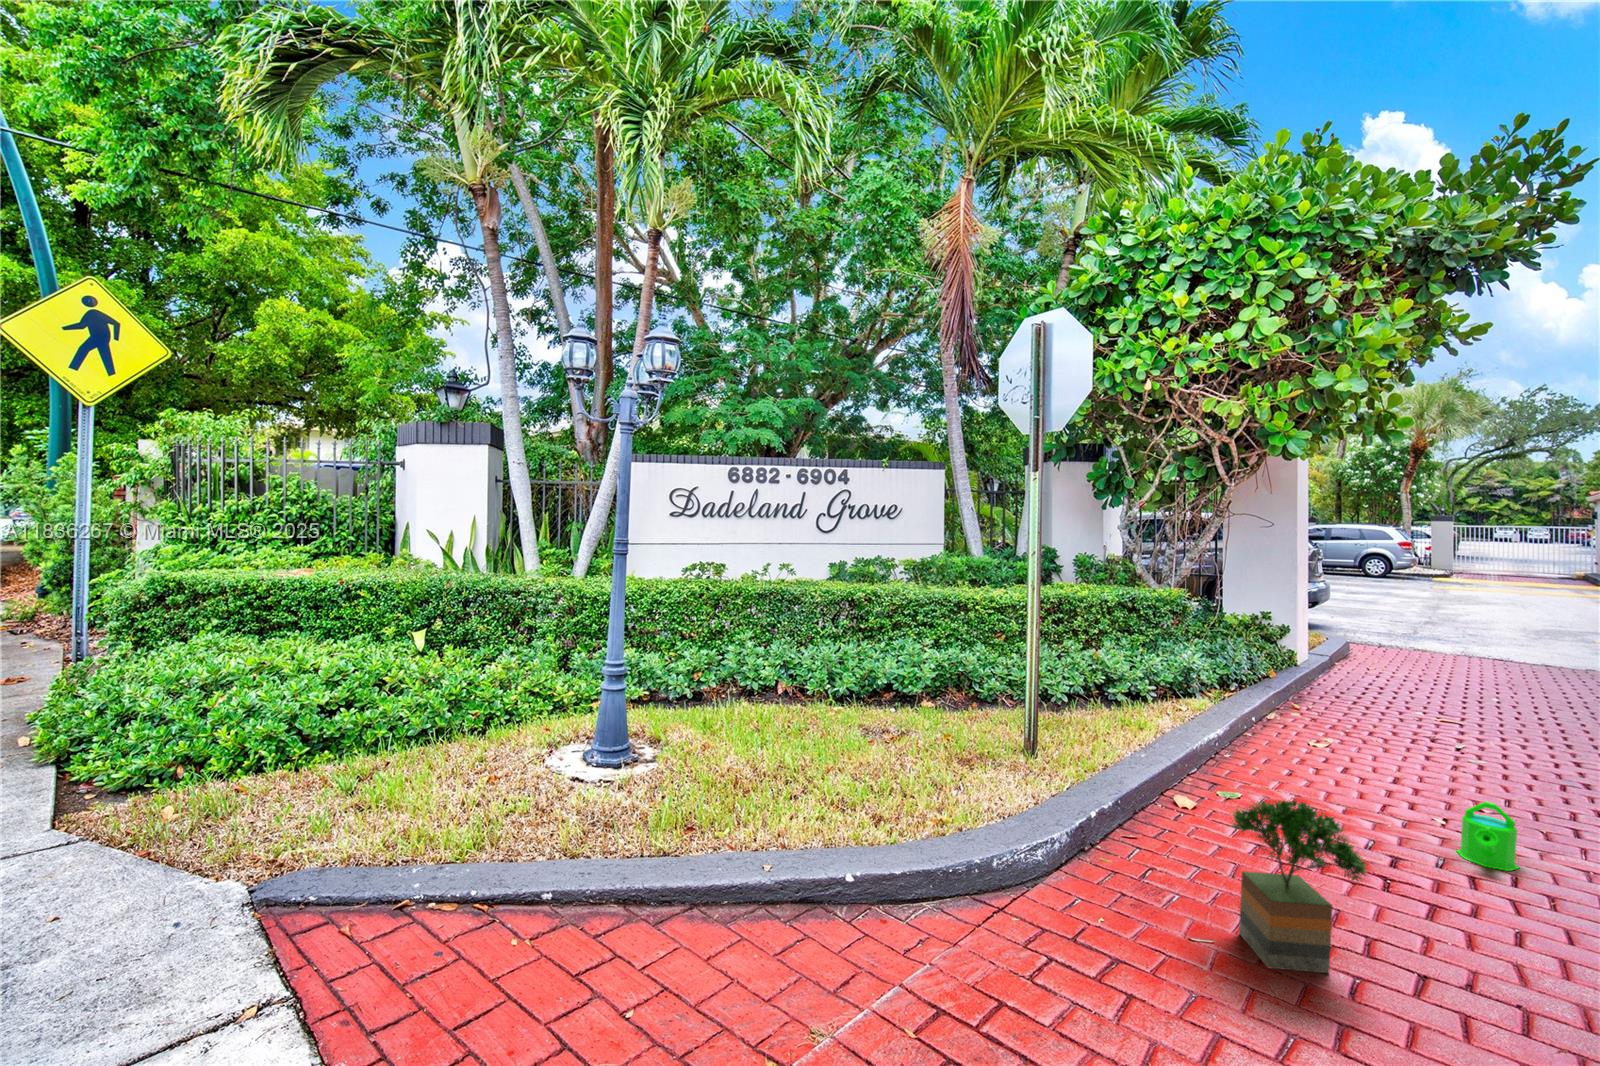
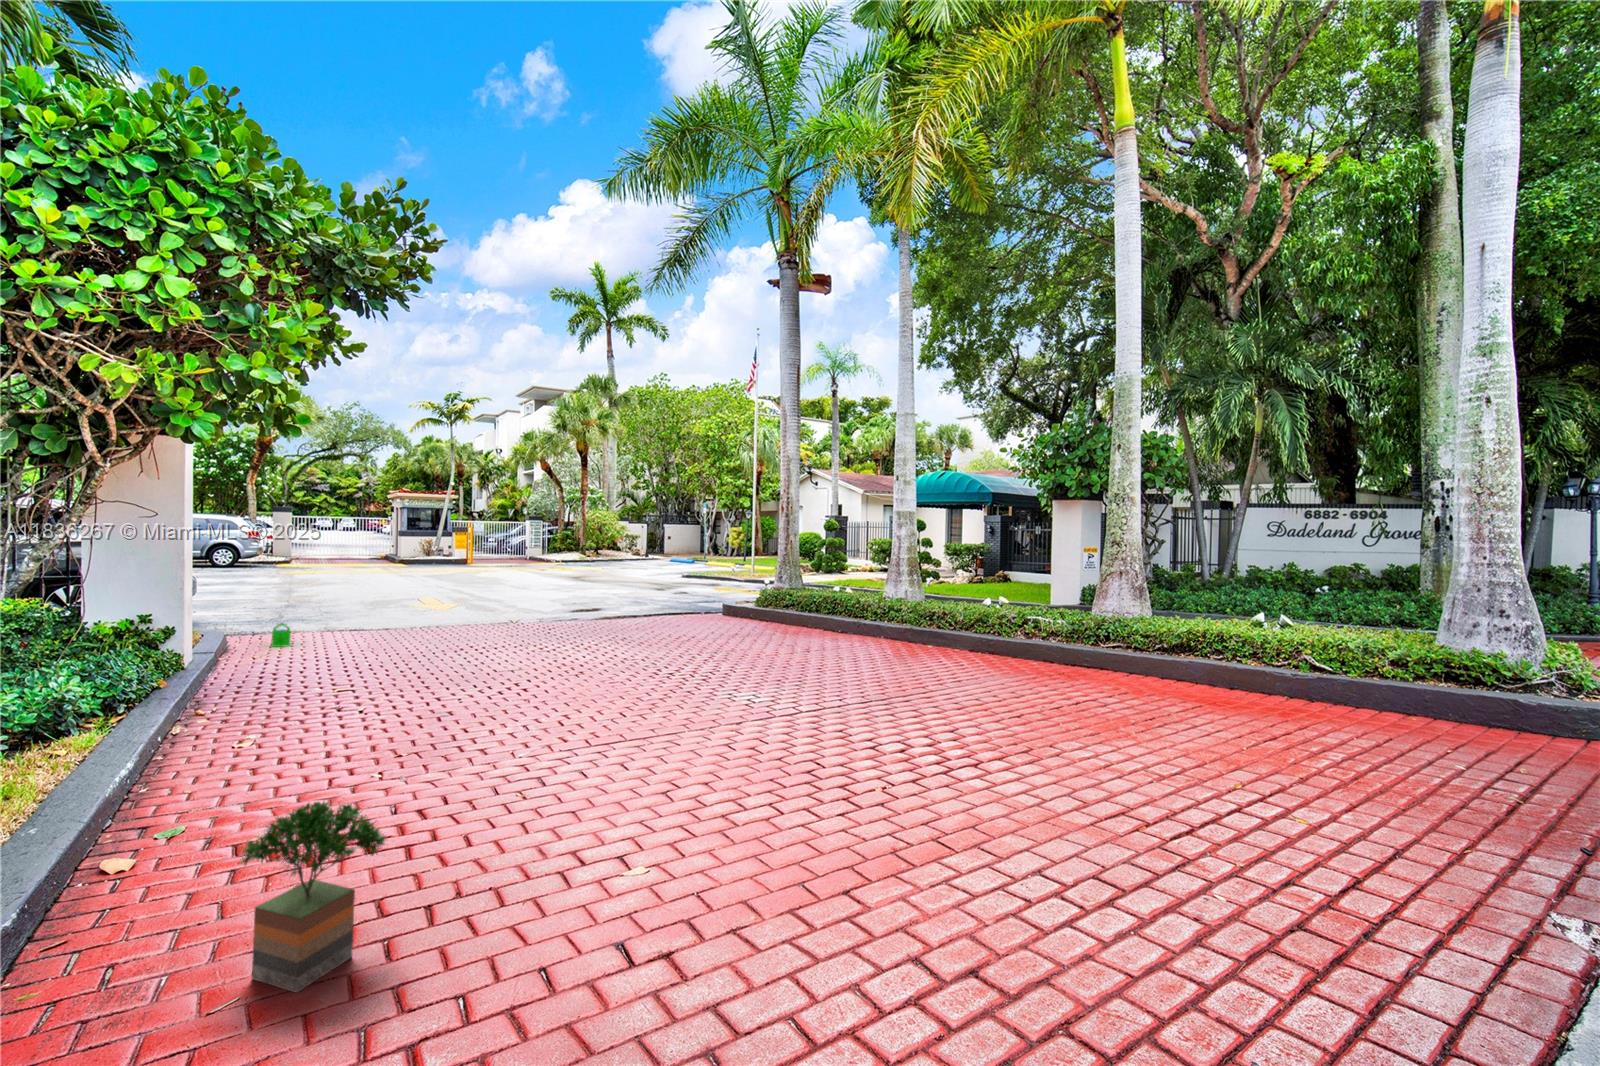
watering can: present [1457,802,1519,871] -> present [271,623,291,647]

